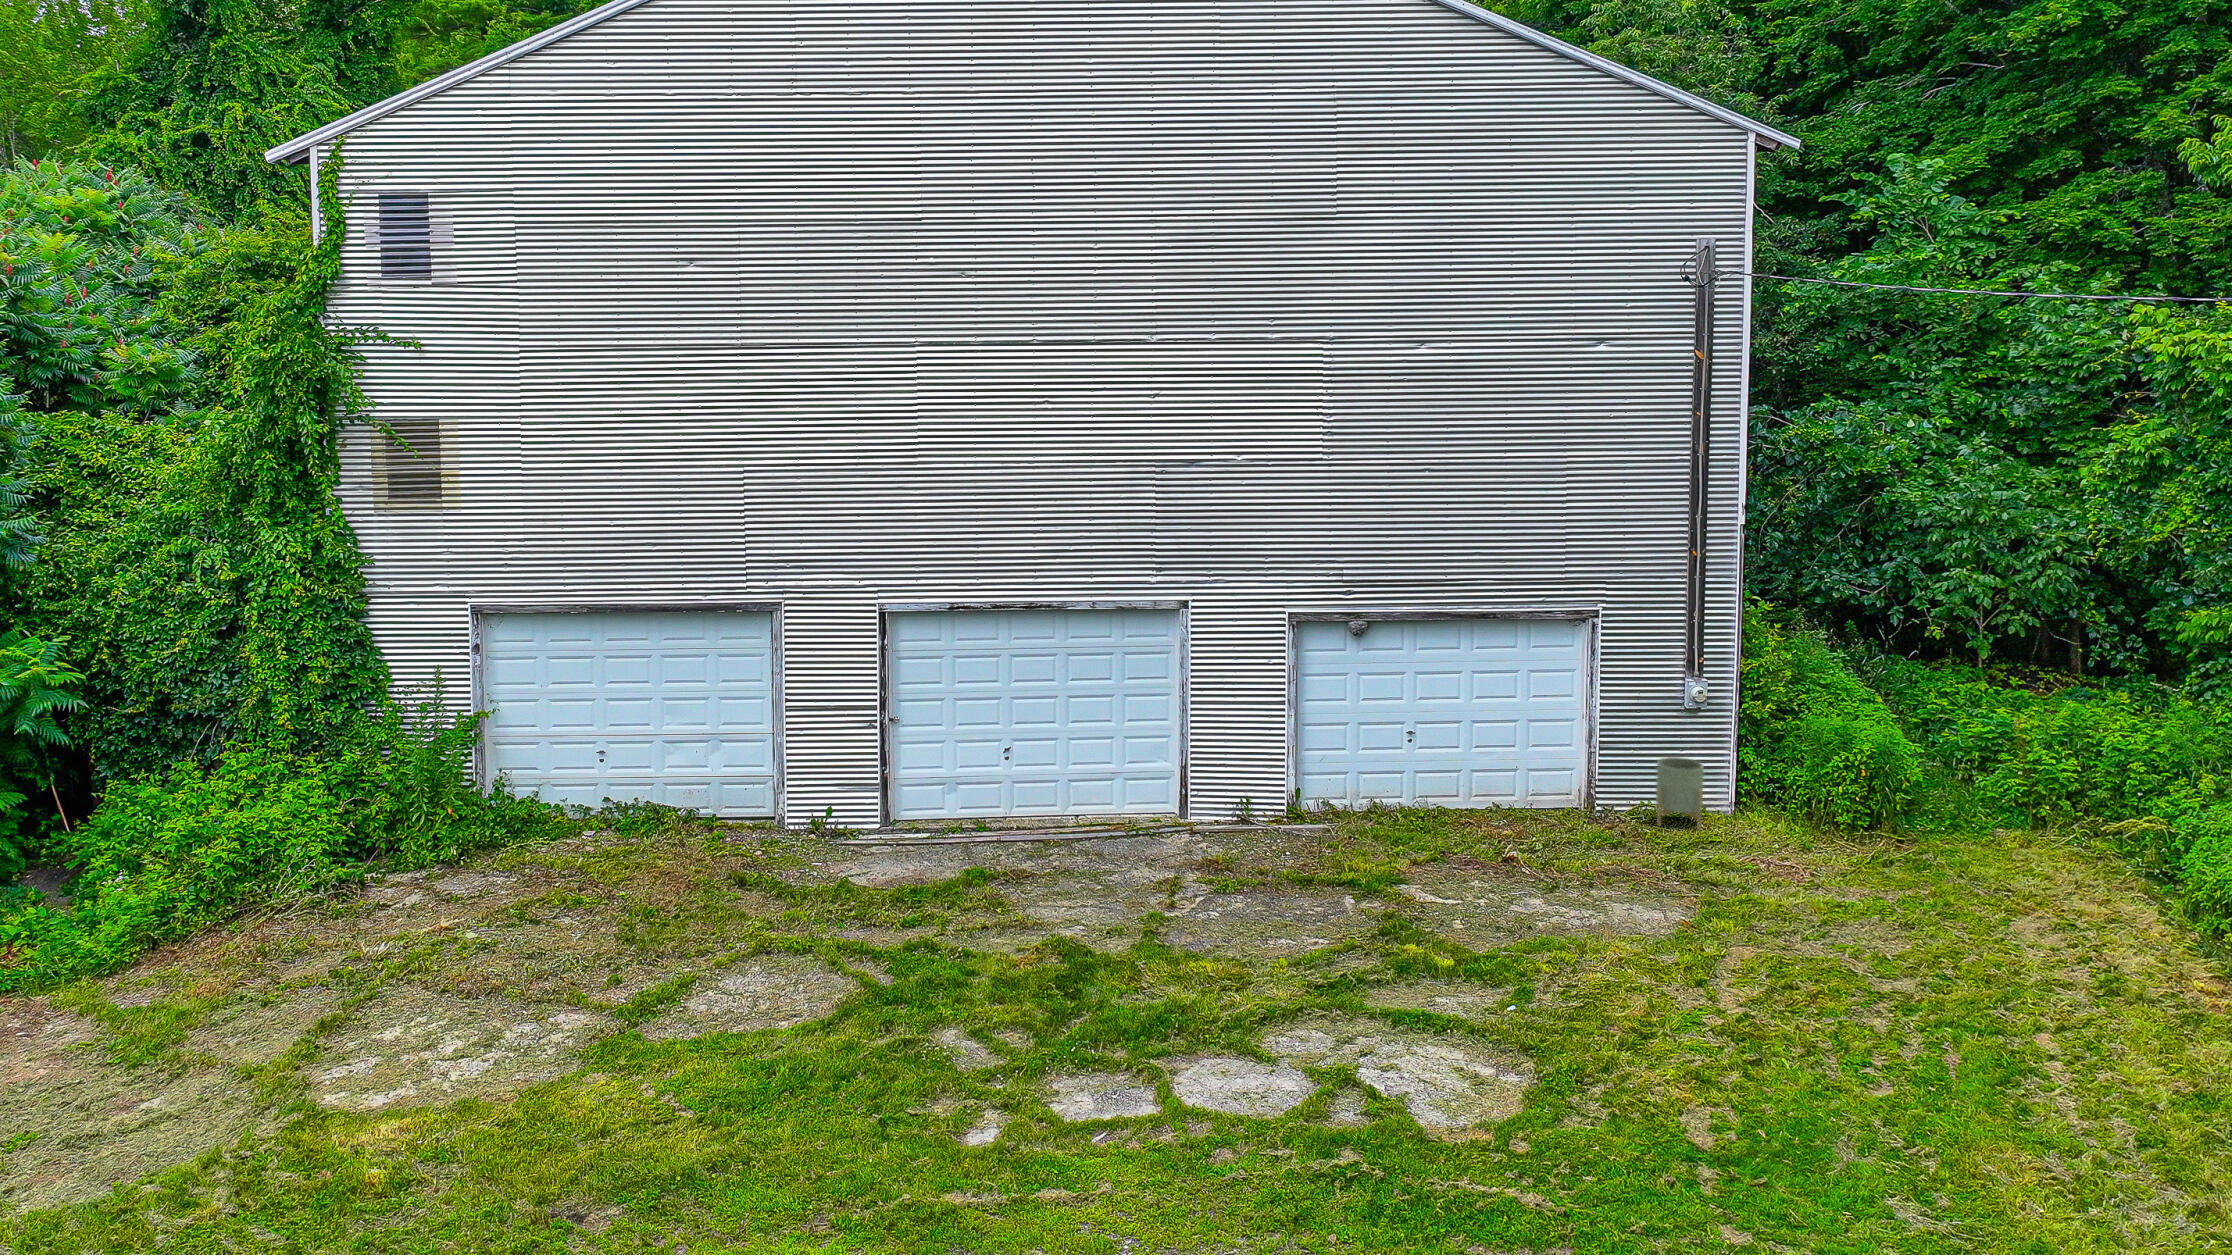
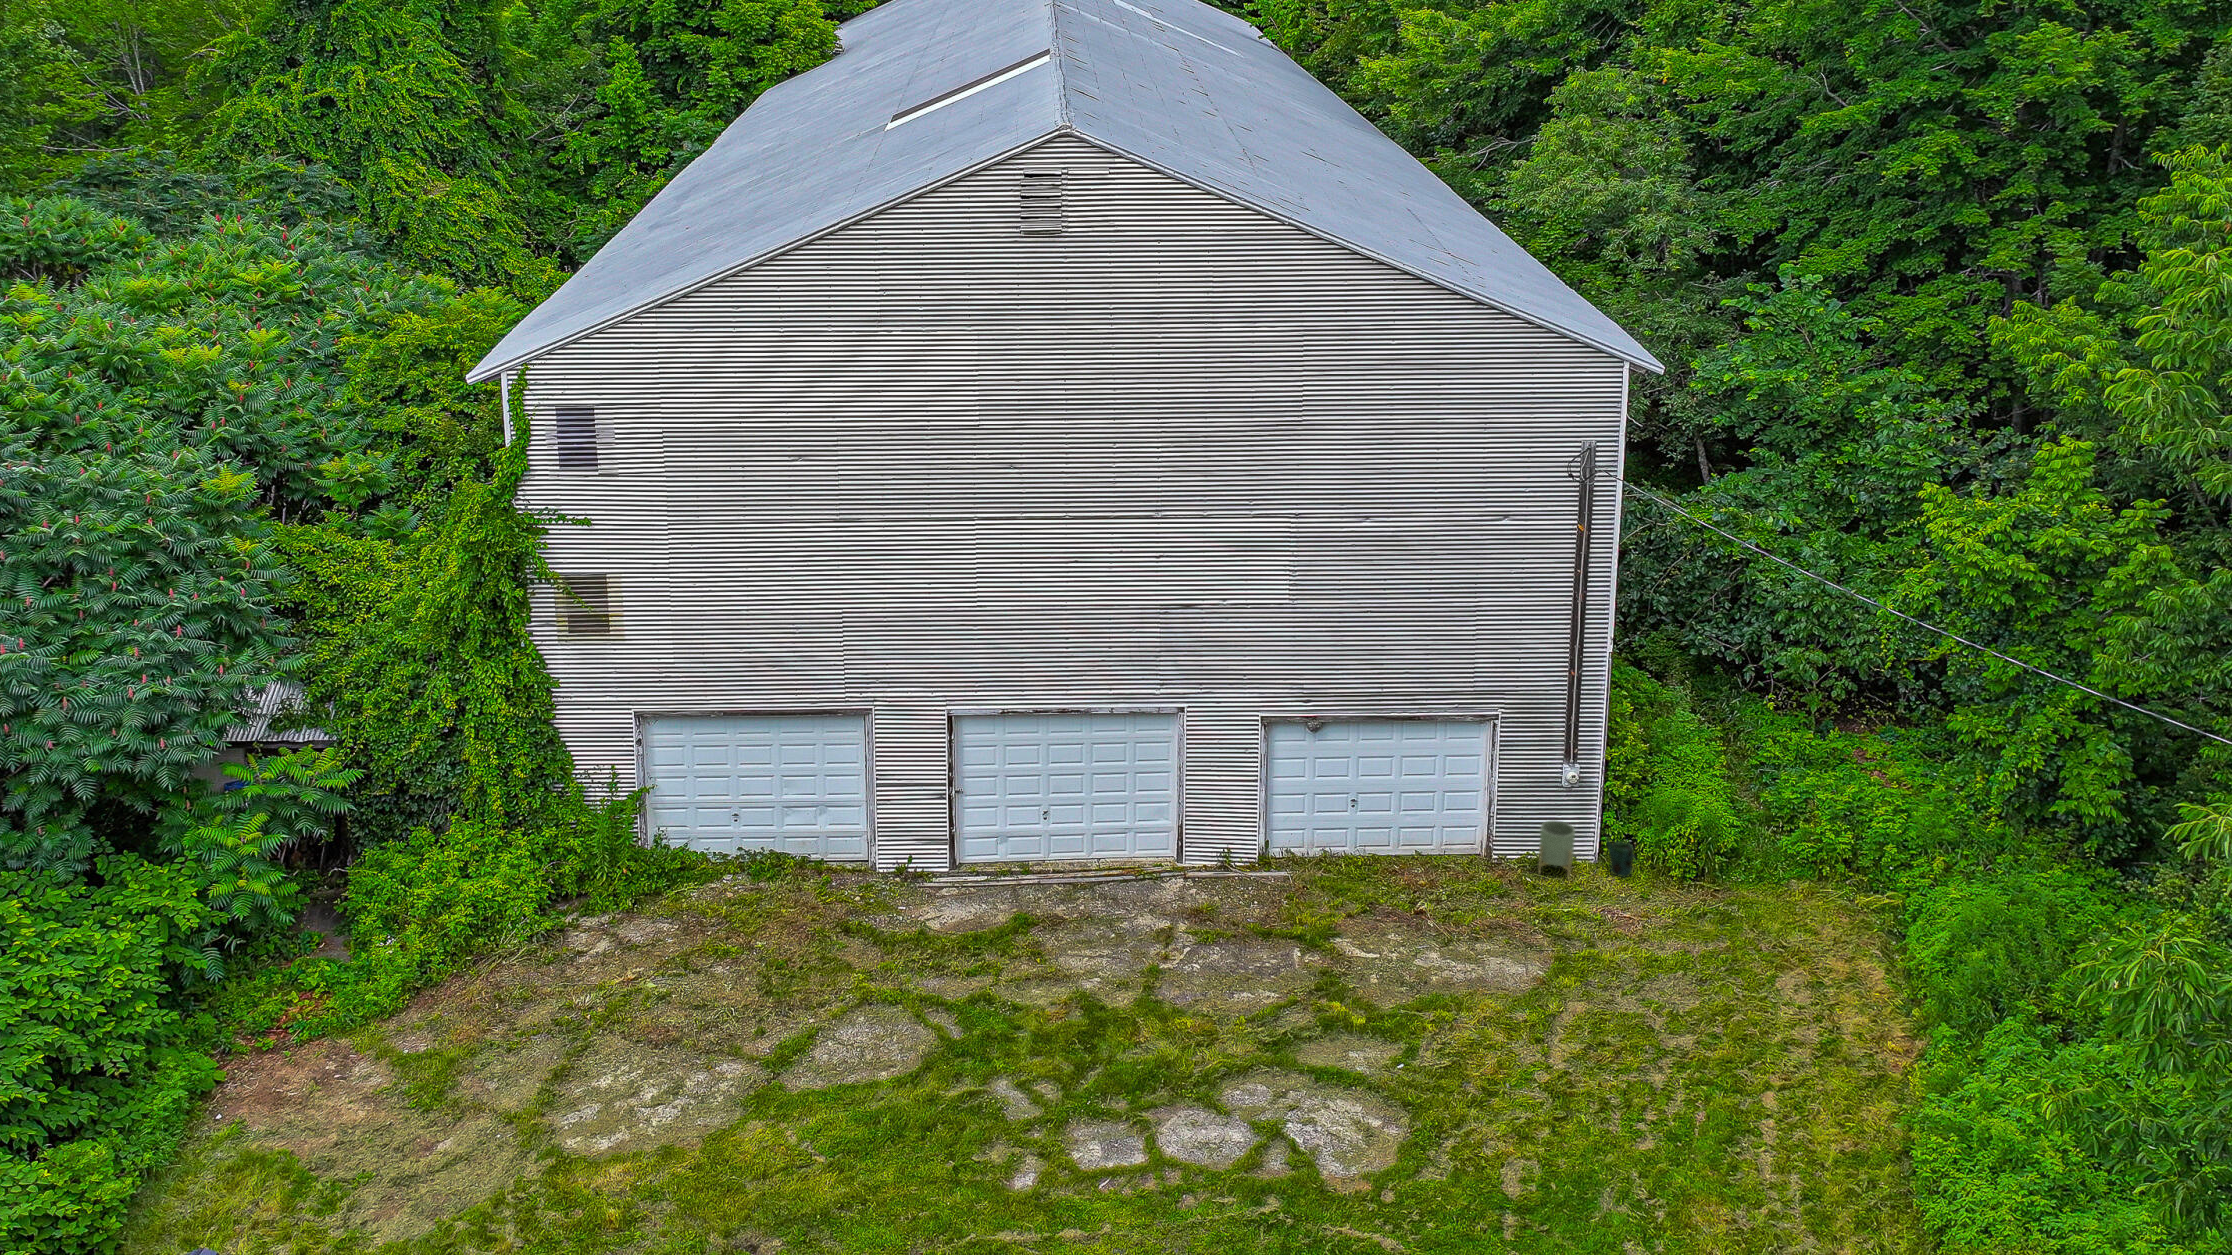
watering can: none [1734,771,1788,828] -> present [1602,830,1636,877]

